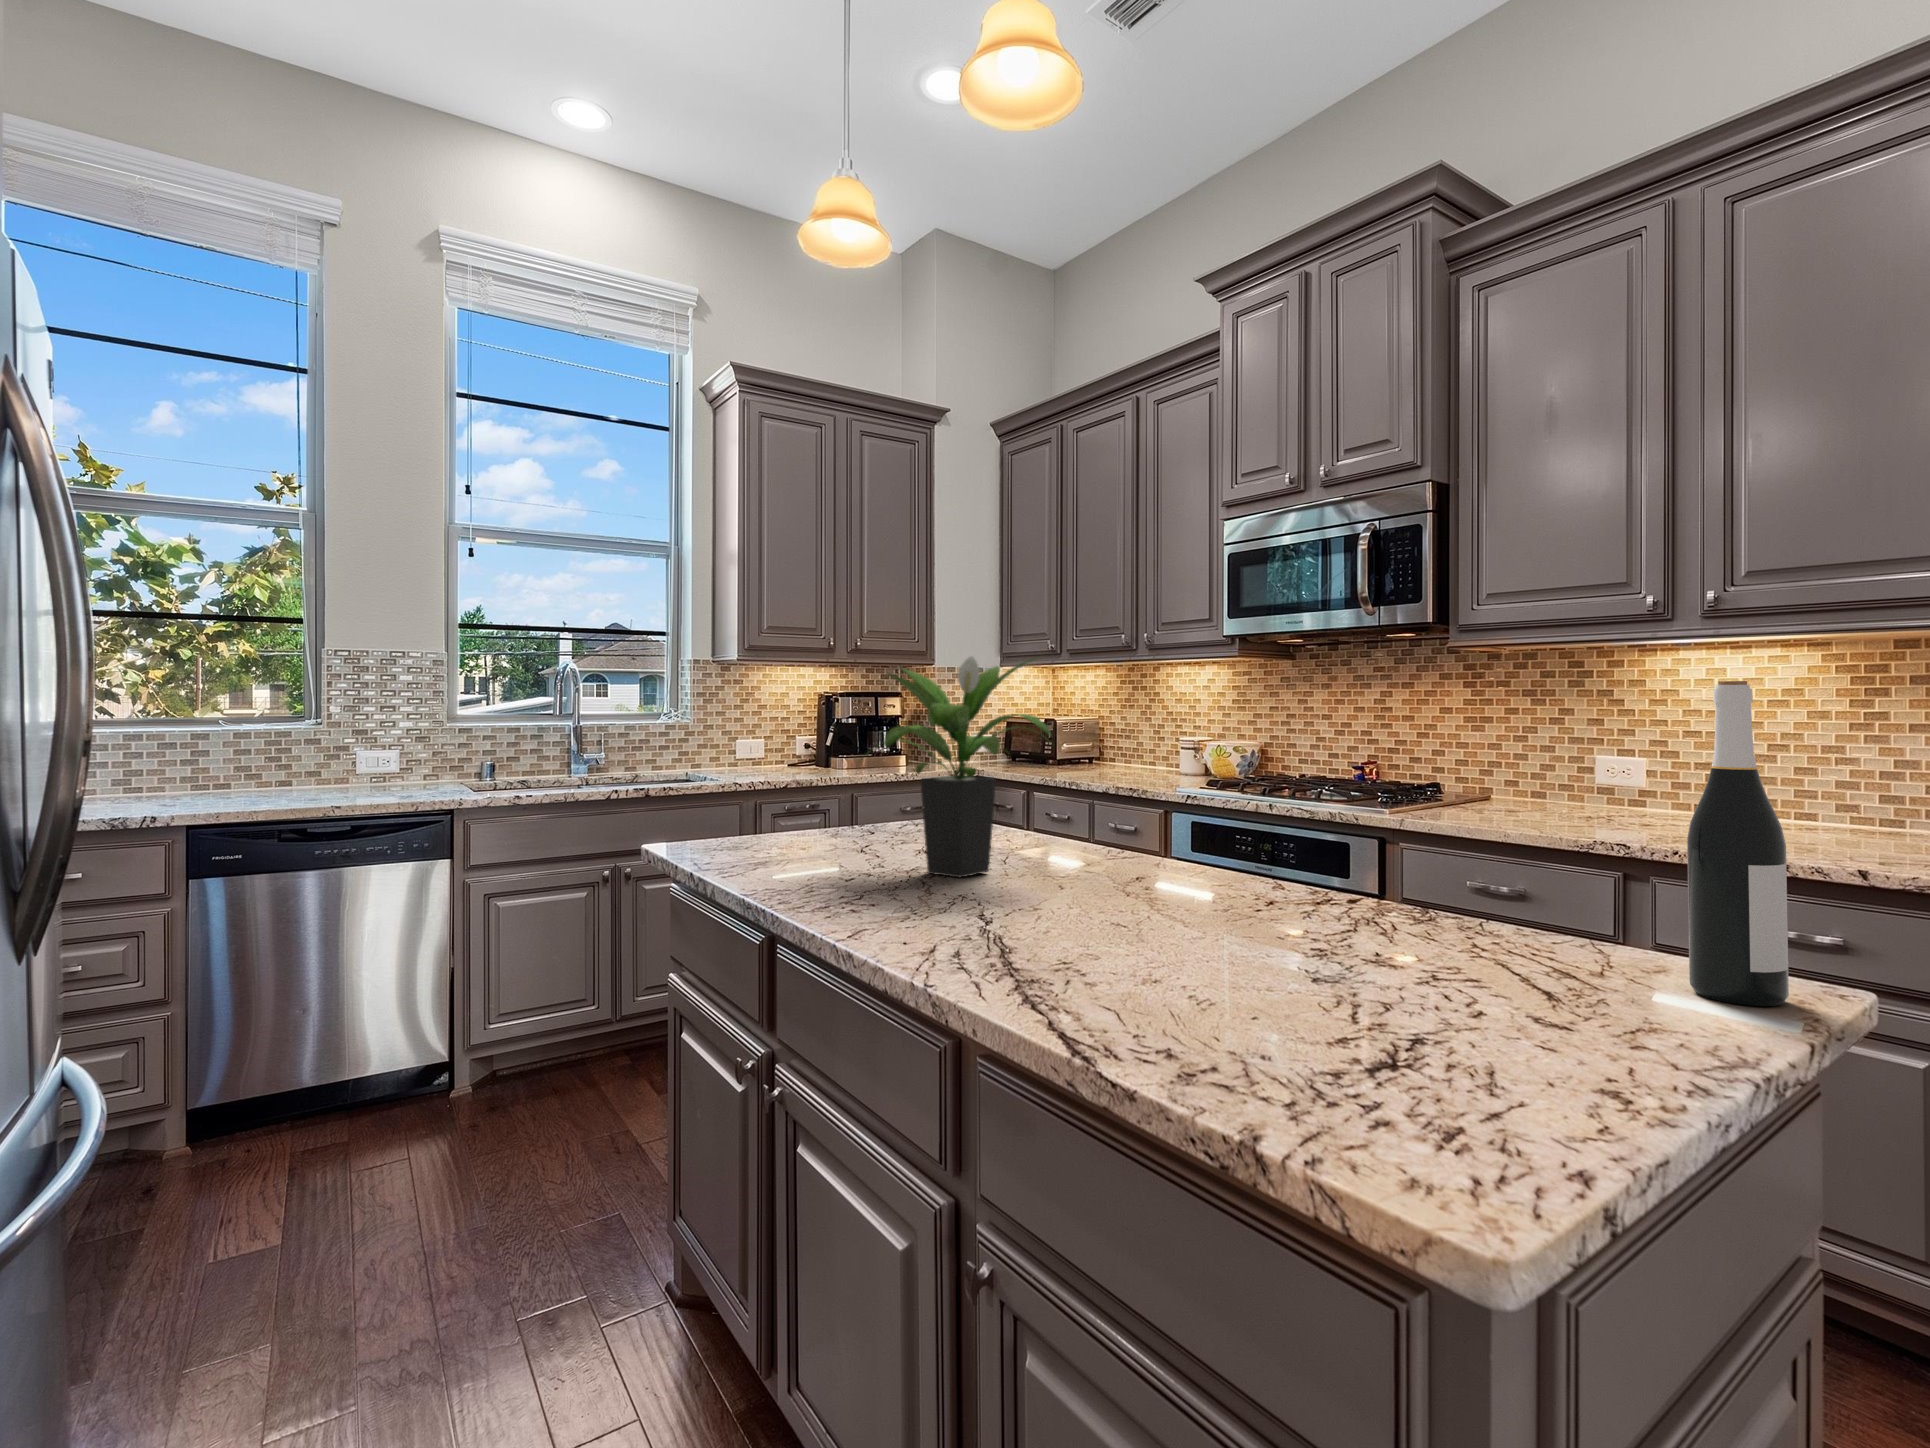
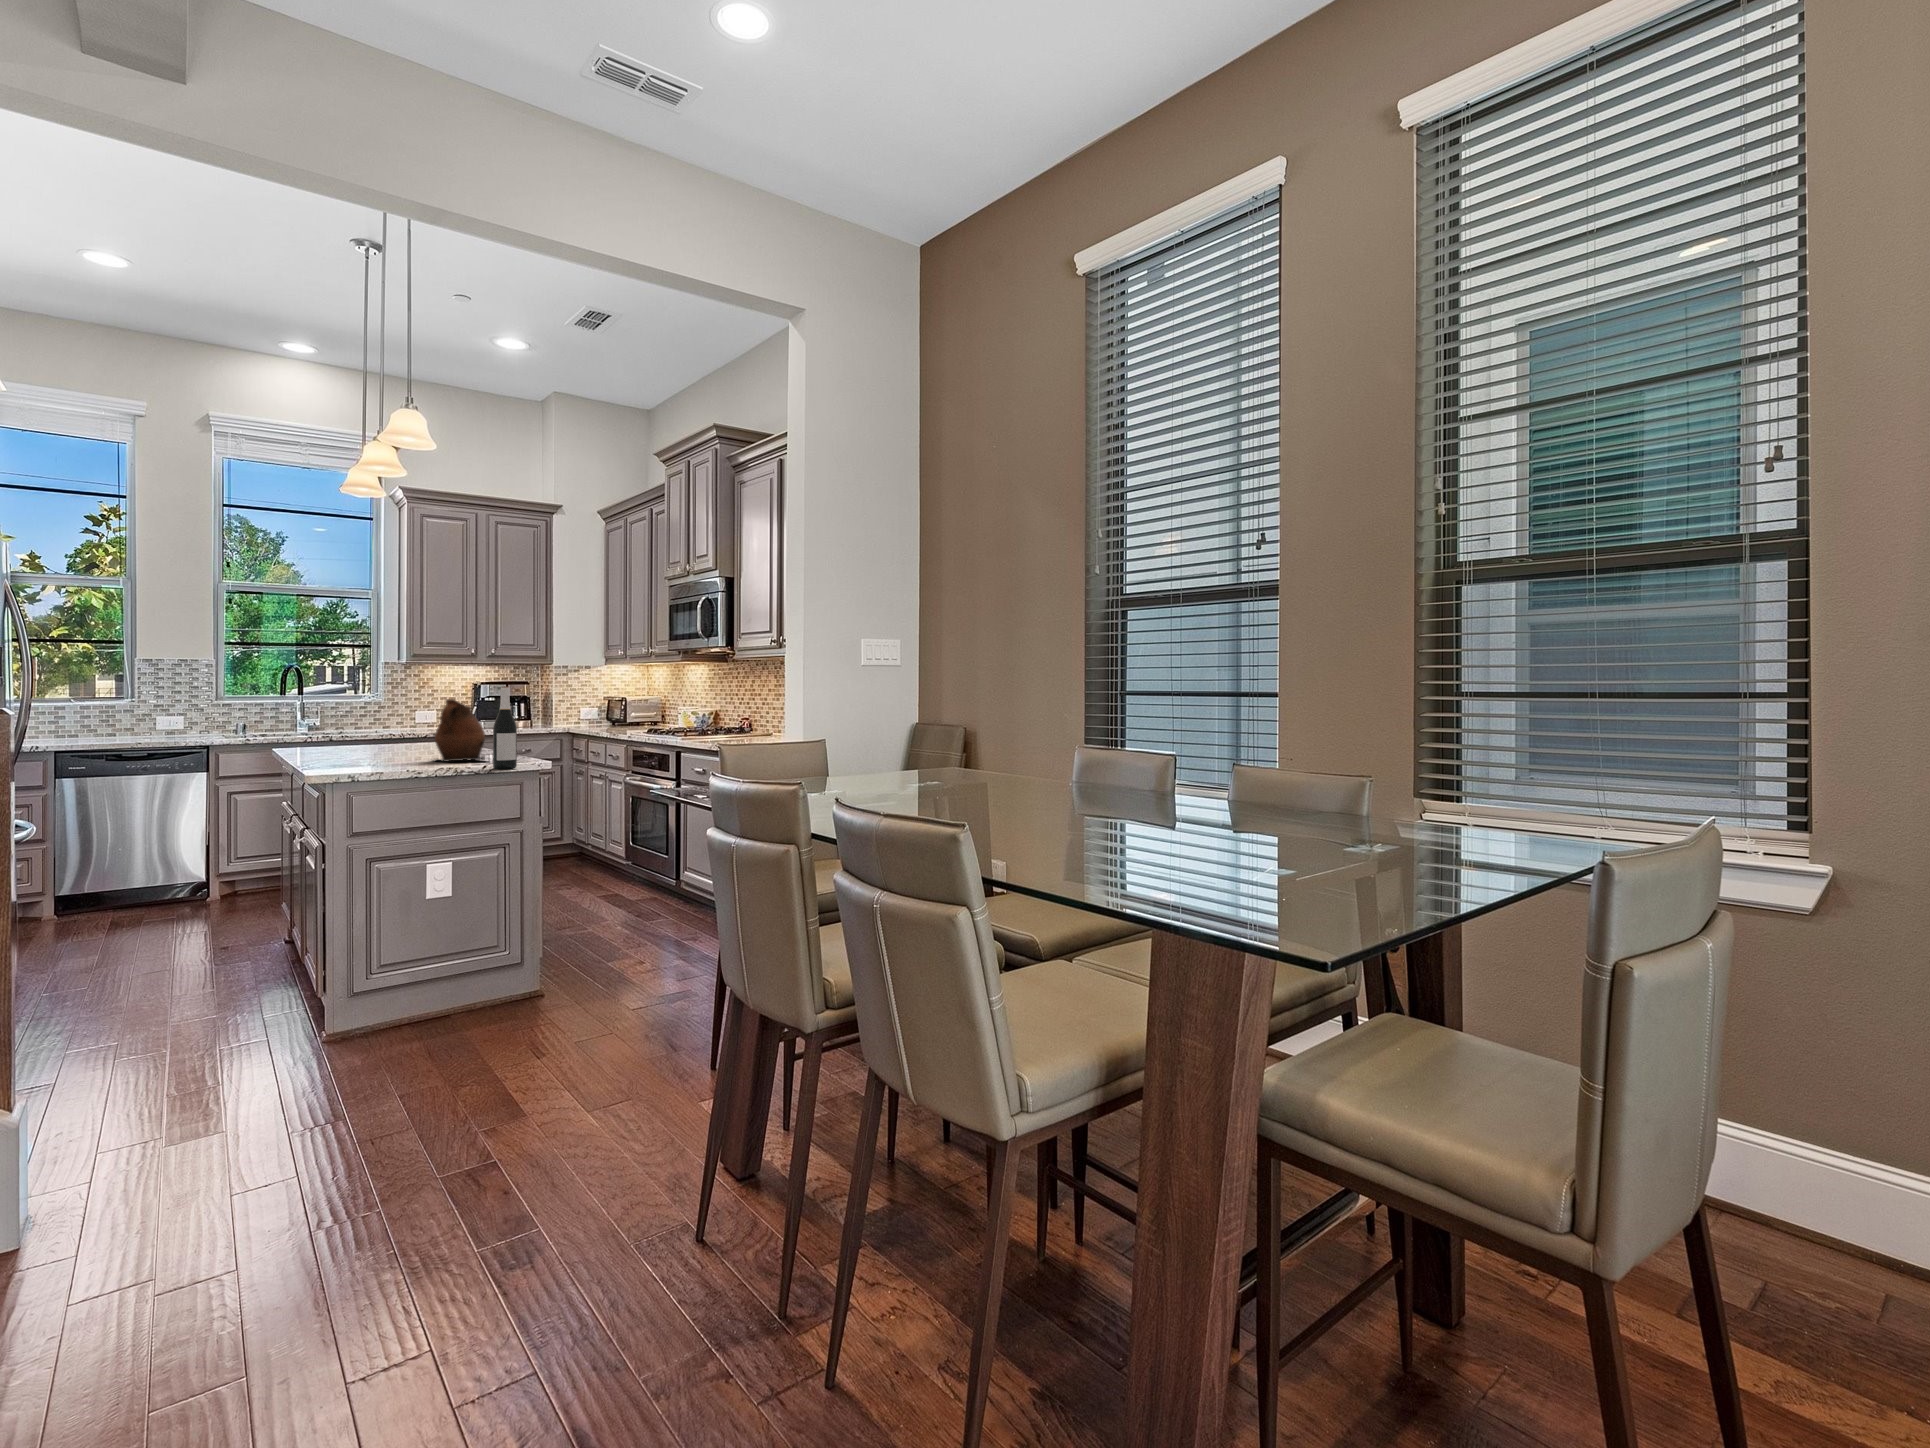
potted plant: present [882,656,1052,877] -> none [336,673,416,756]
ceramic pitcher: none [1201,726,1381,926] -> present [435,699,485,761]

